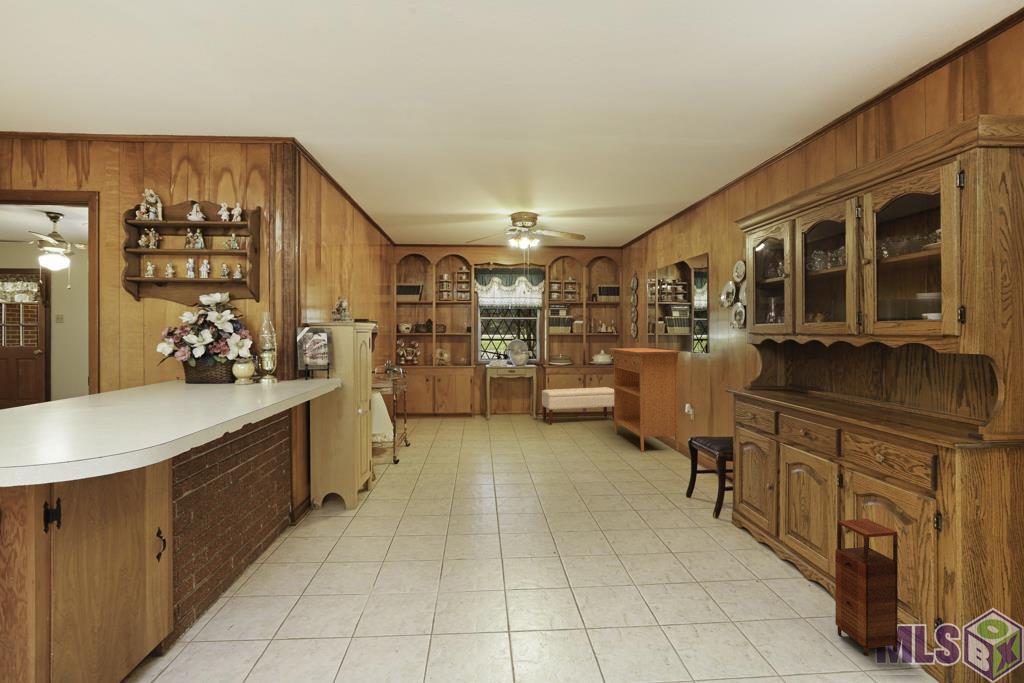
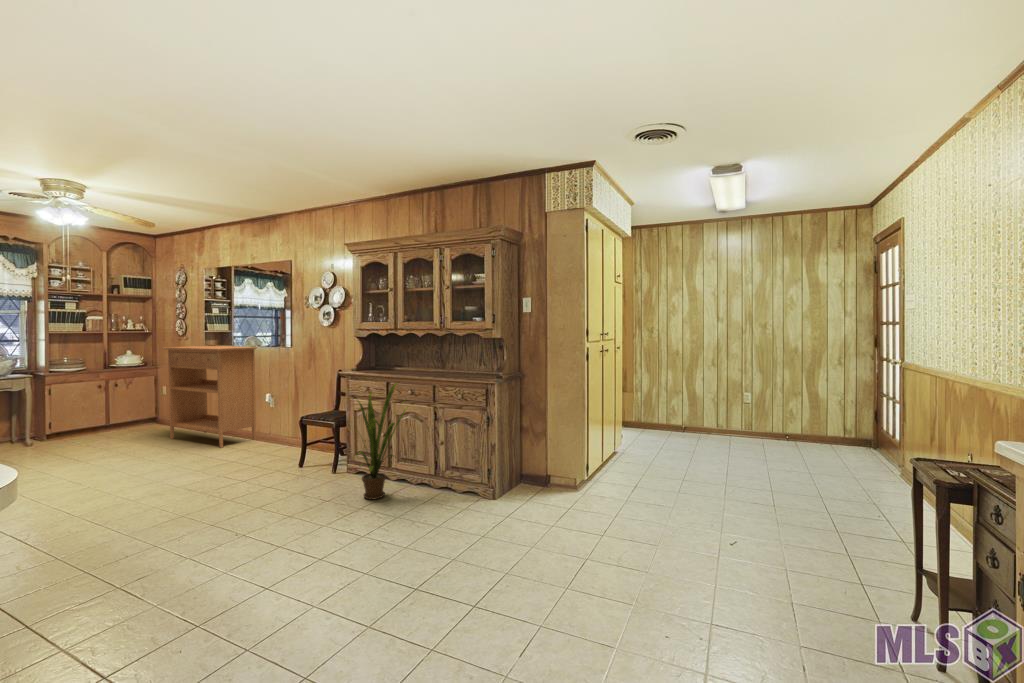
bench: present [542,387,614,425] -> none [43,393,158,446]
house plant: none [705,414,799,579] -> present [356,383,406,499]
storage cabinet: present [835,519,898,656] -> none [443,432,471,505]

